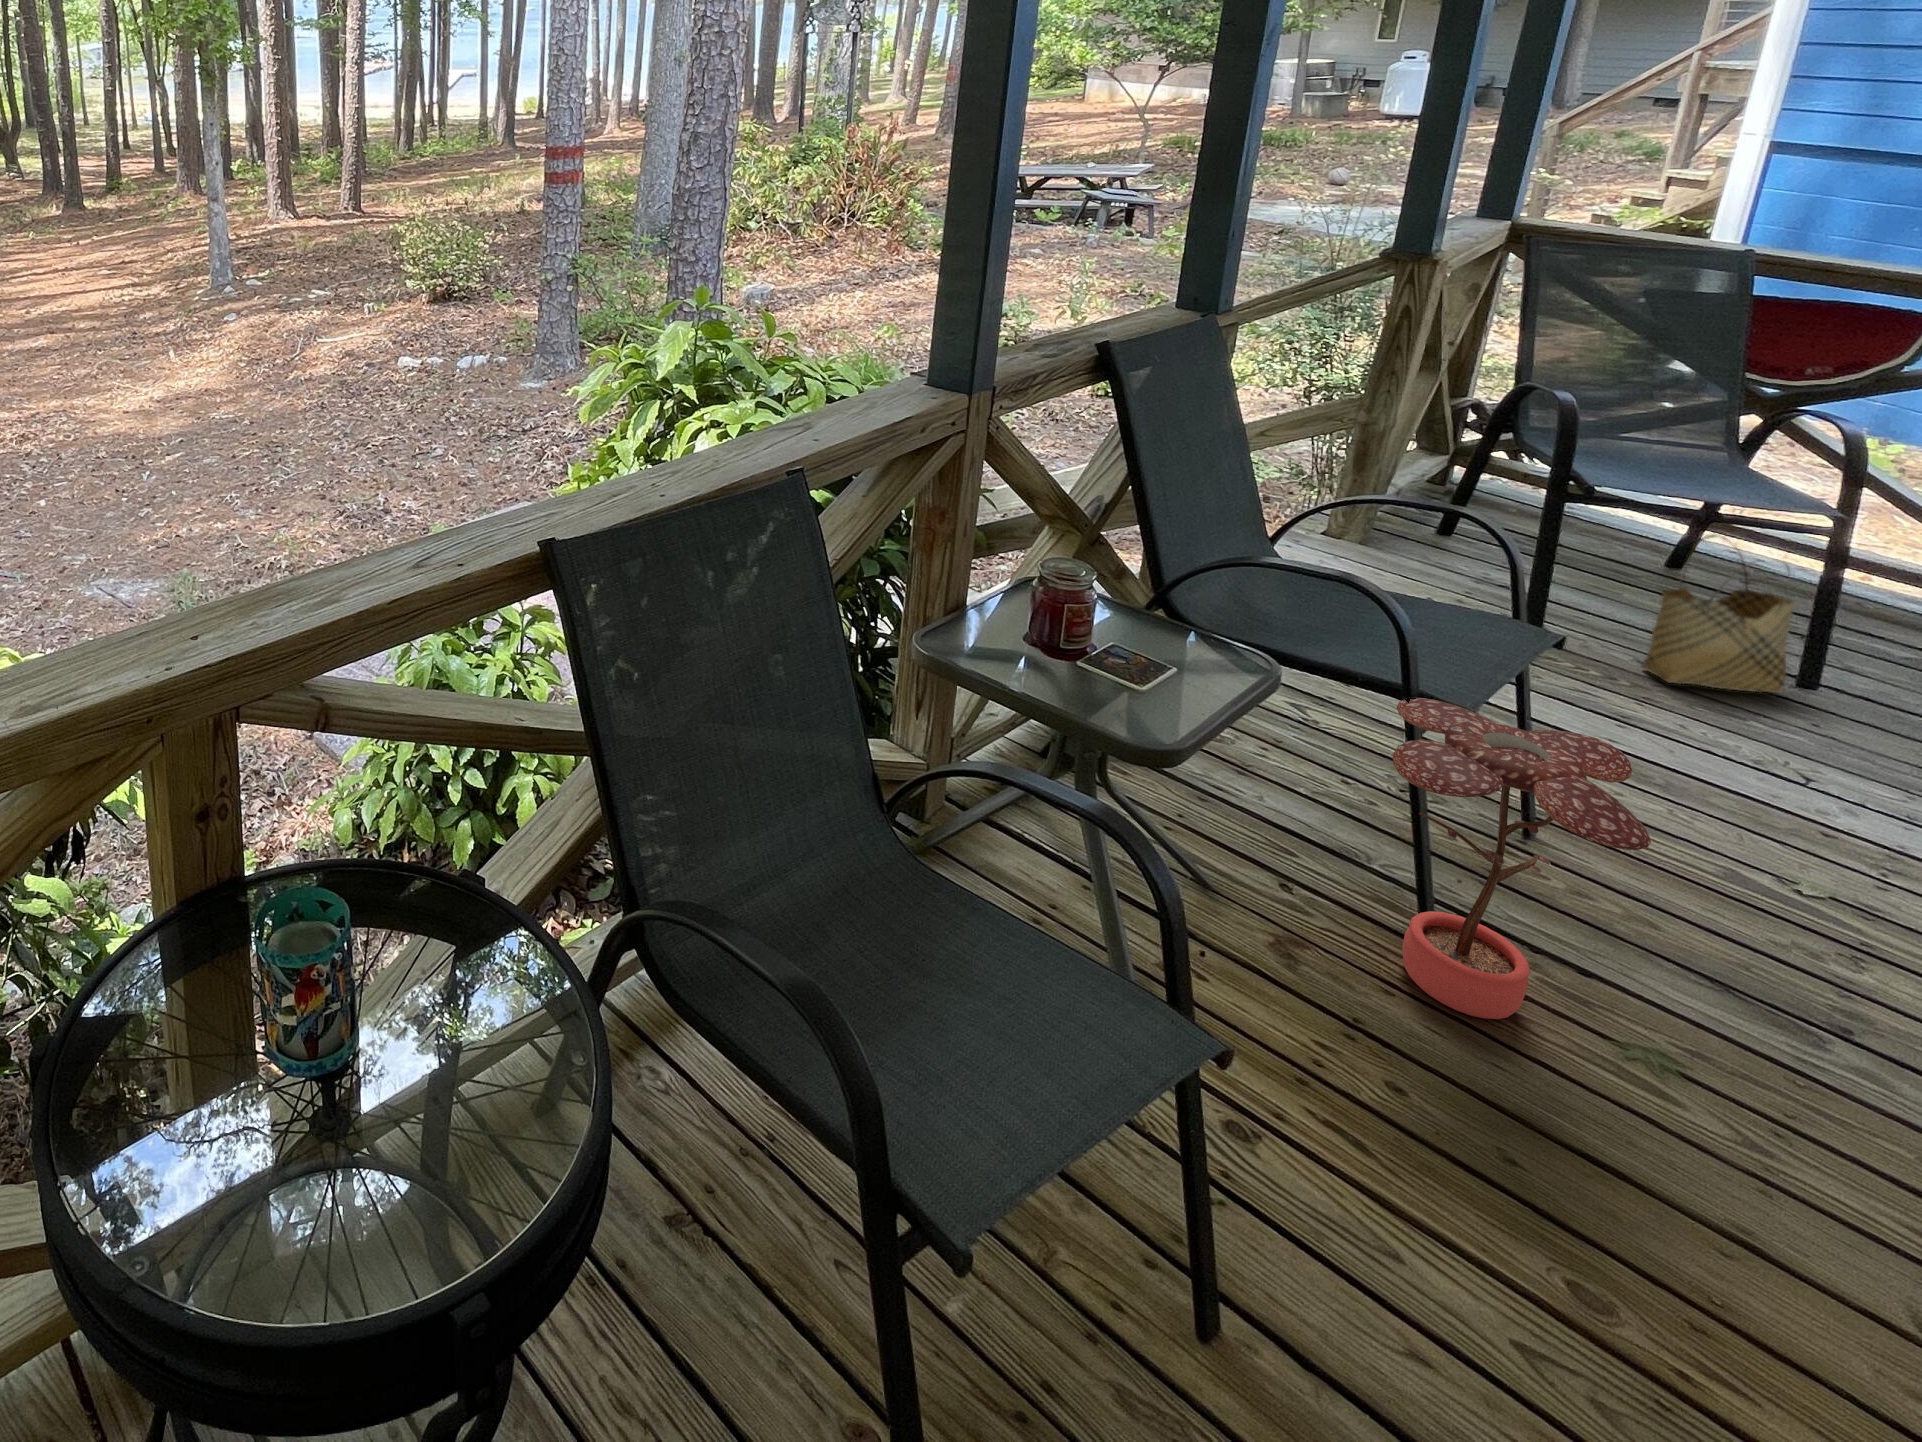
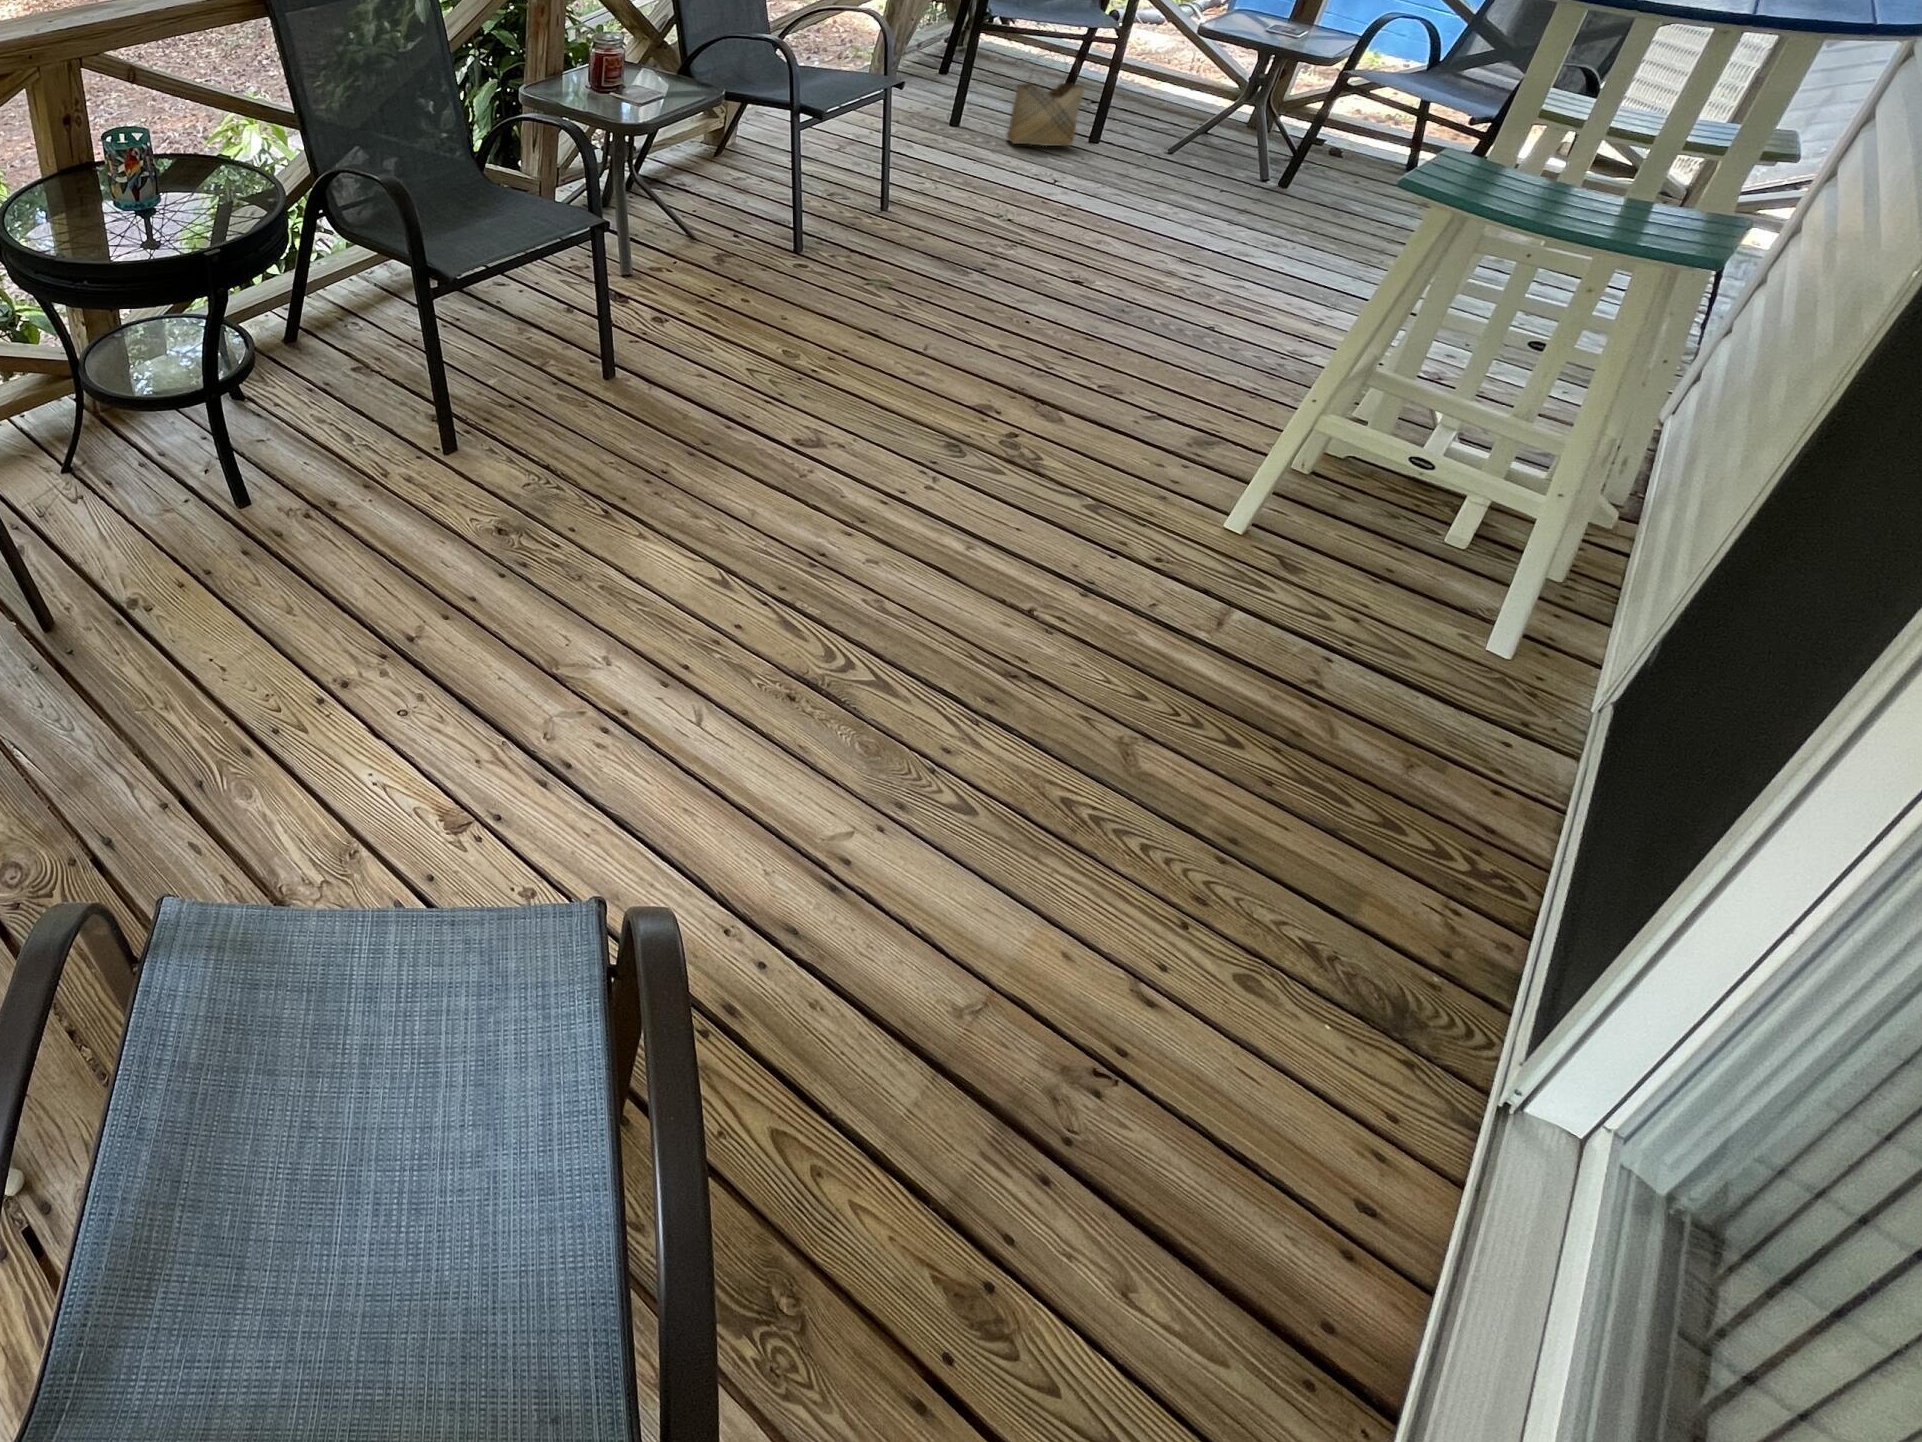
potted plant: present [1392,698,1651,1019] -> none [748,104,867,270]

